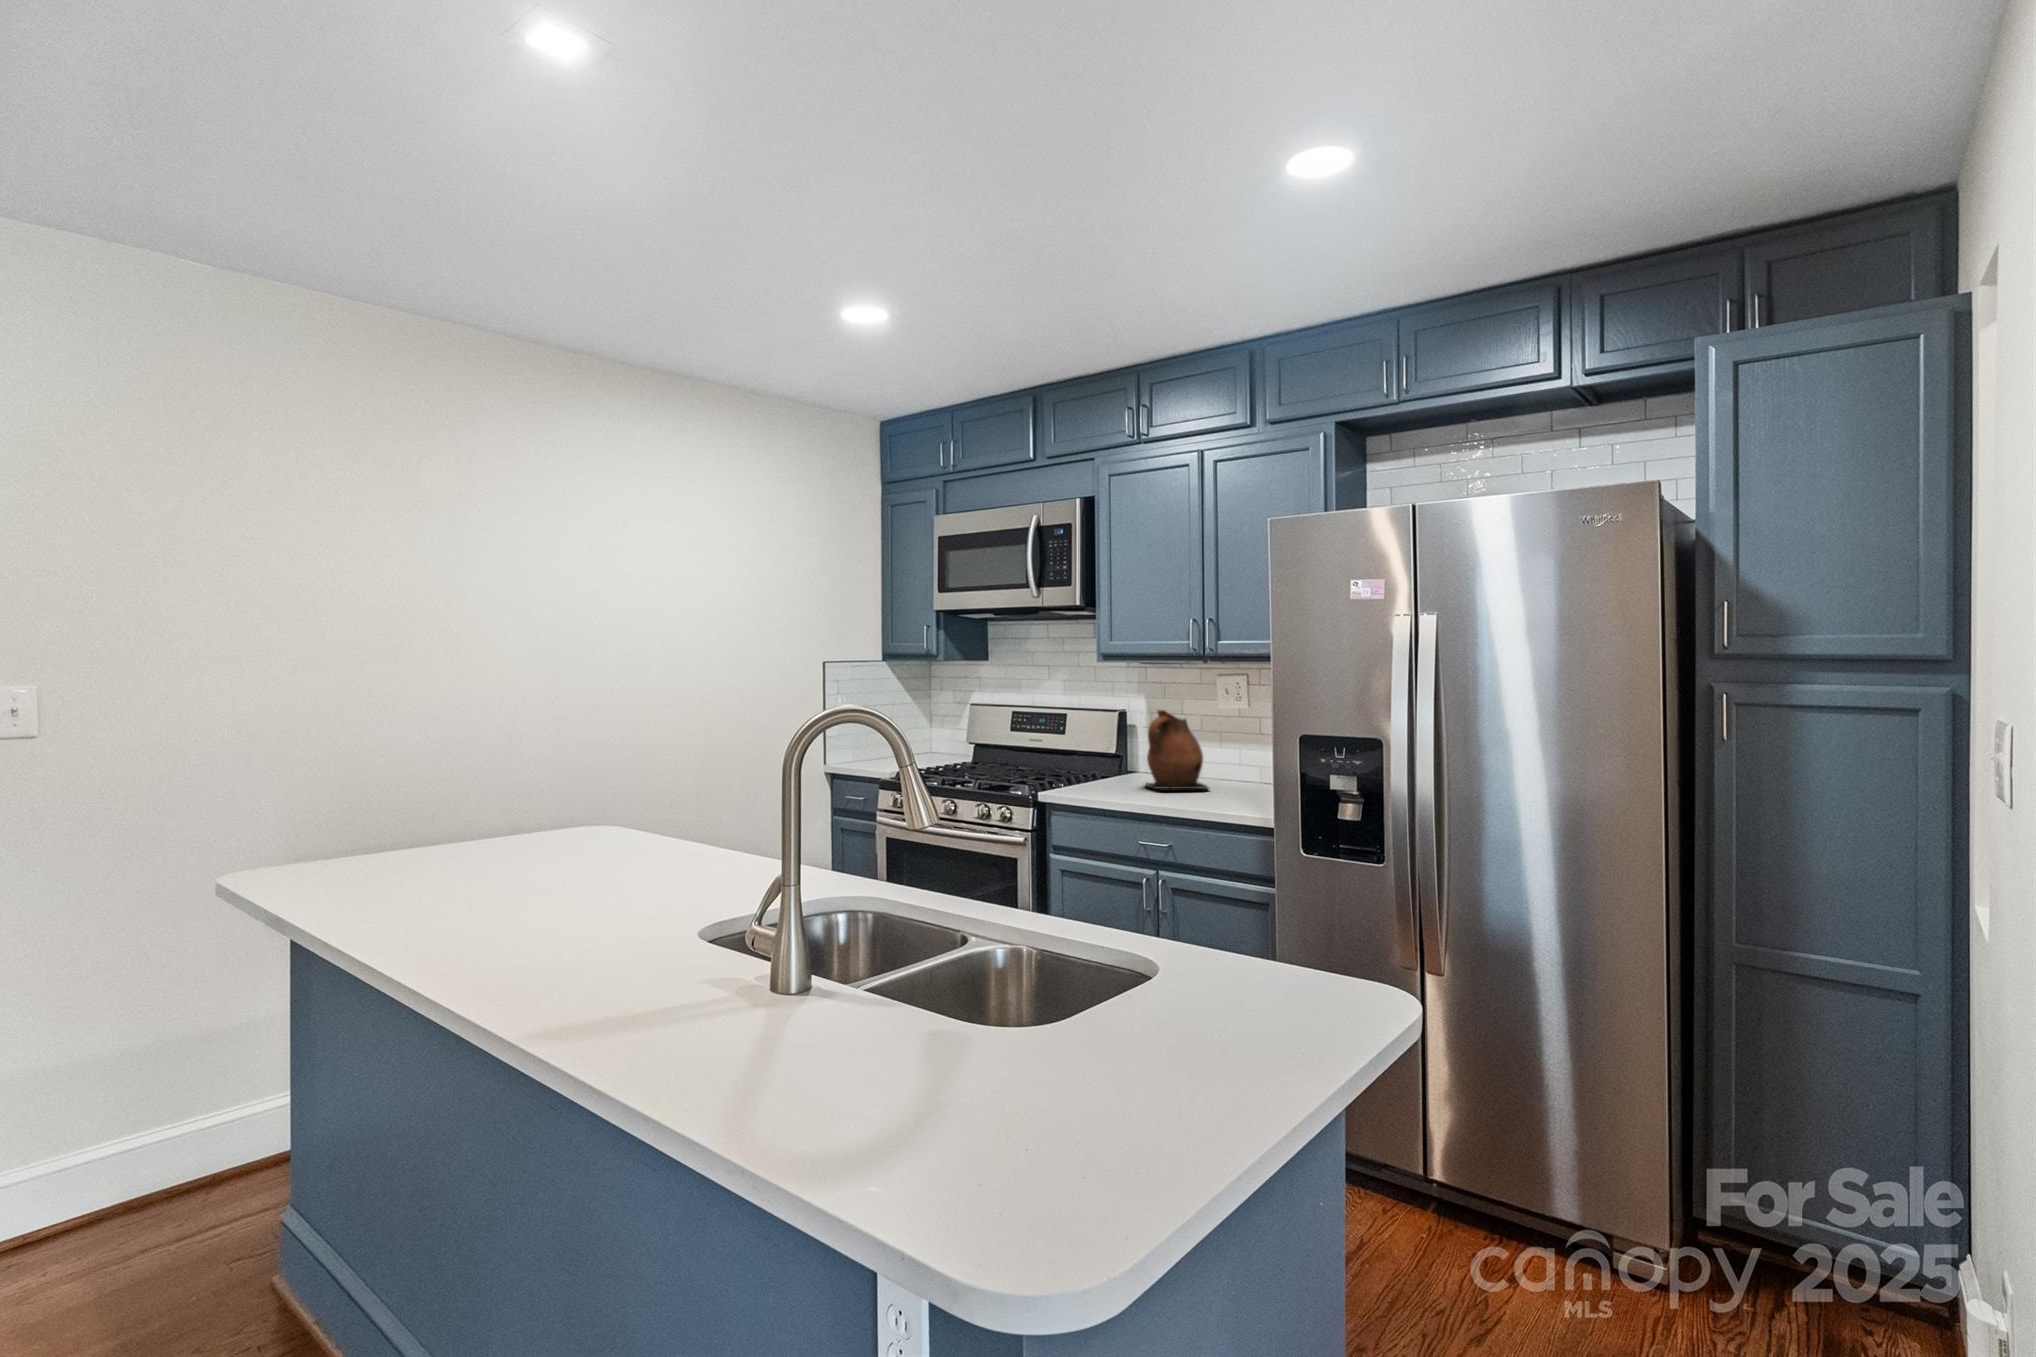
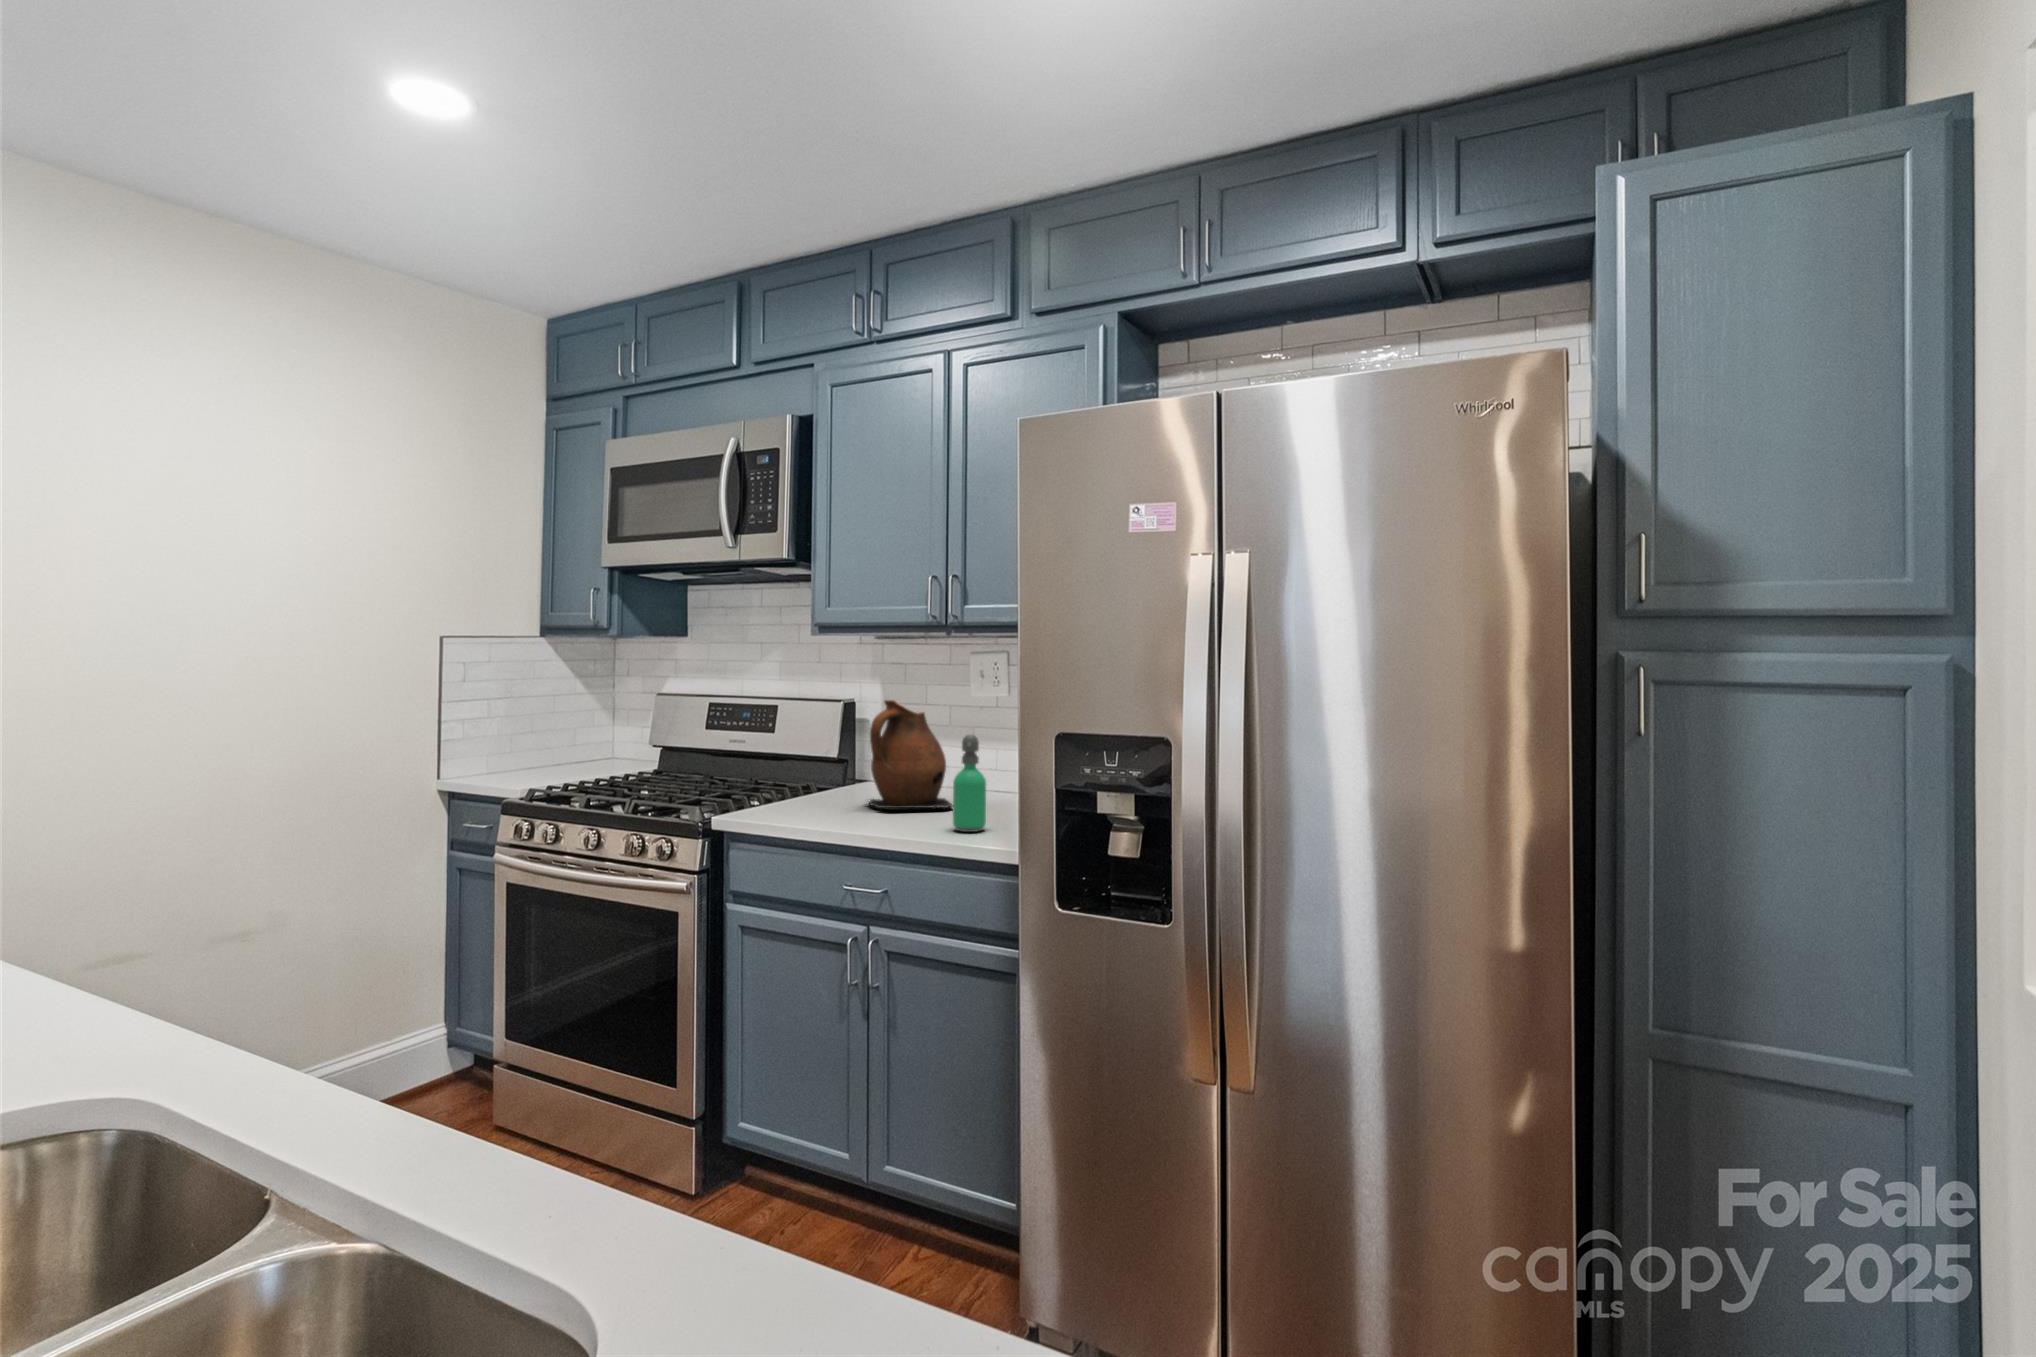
soap dispenser: none [1216,736,1241,806] -> present [953,735,986,832]

